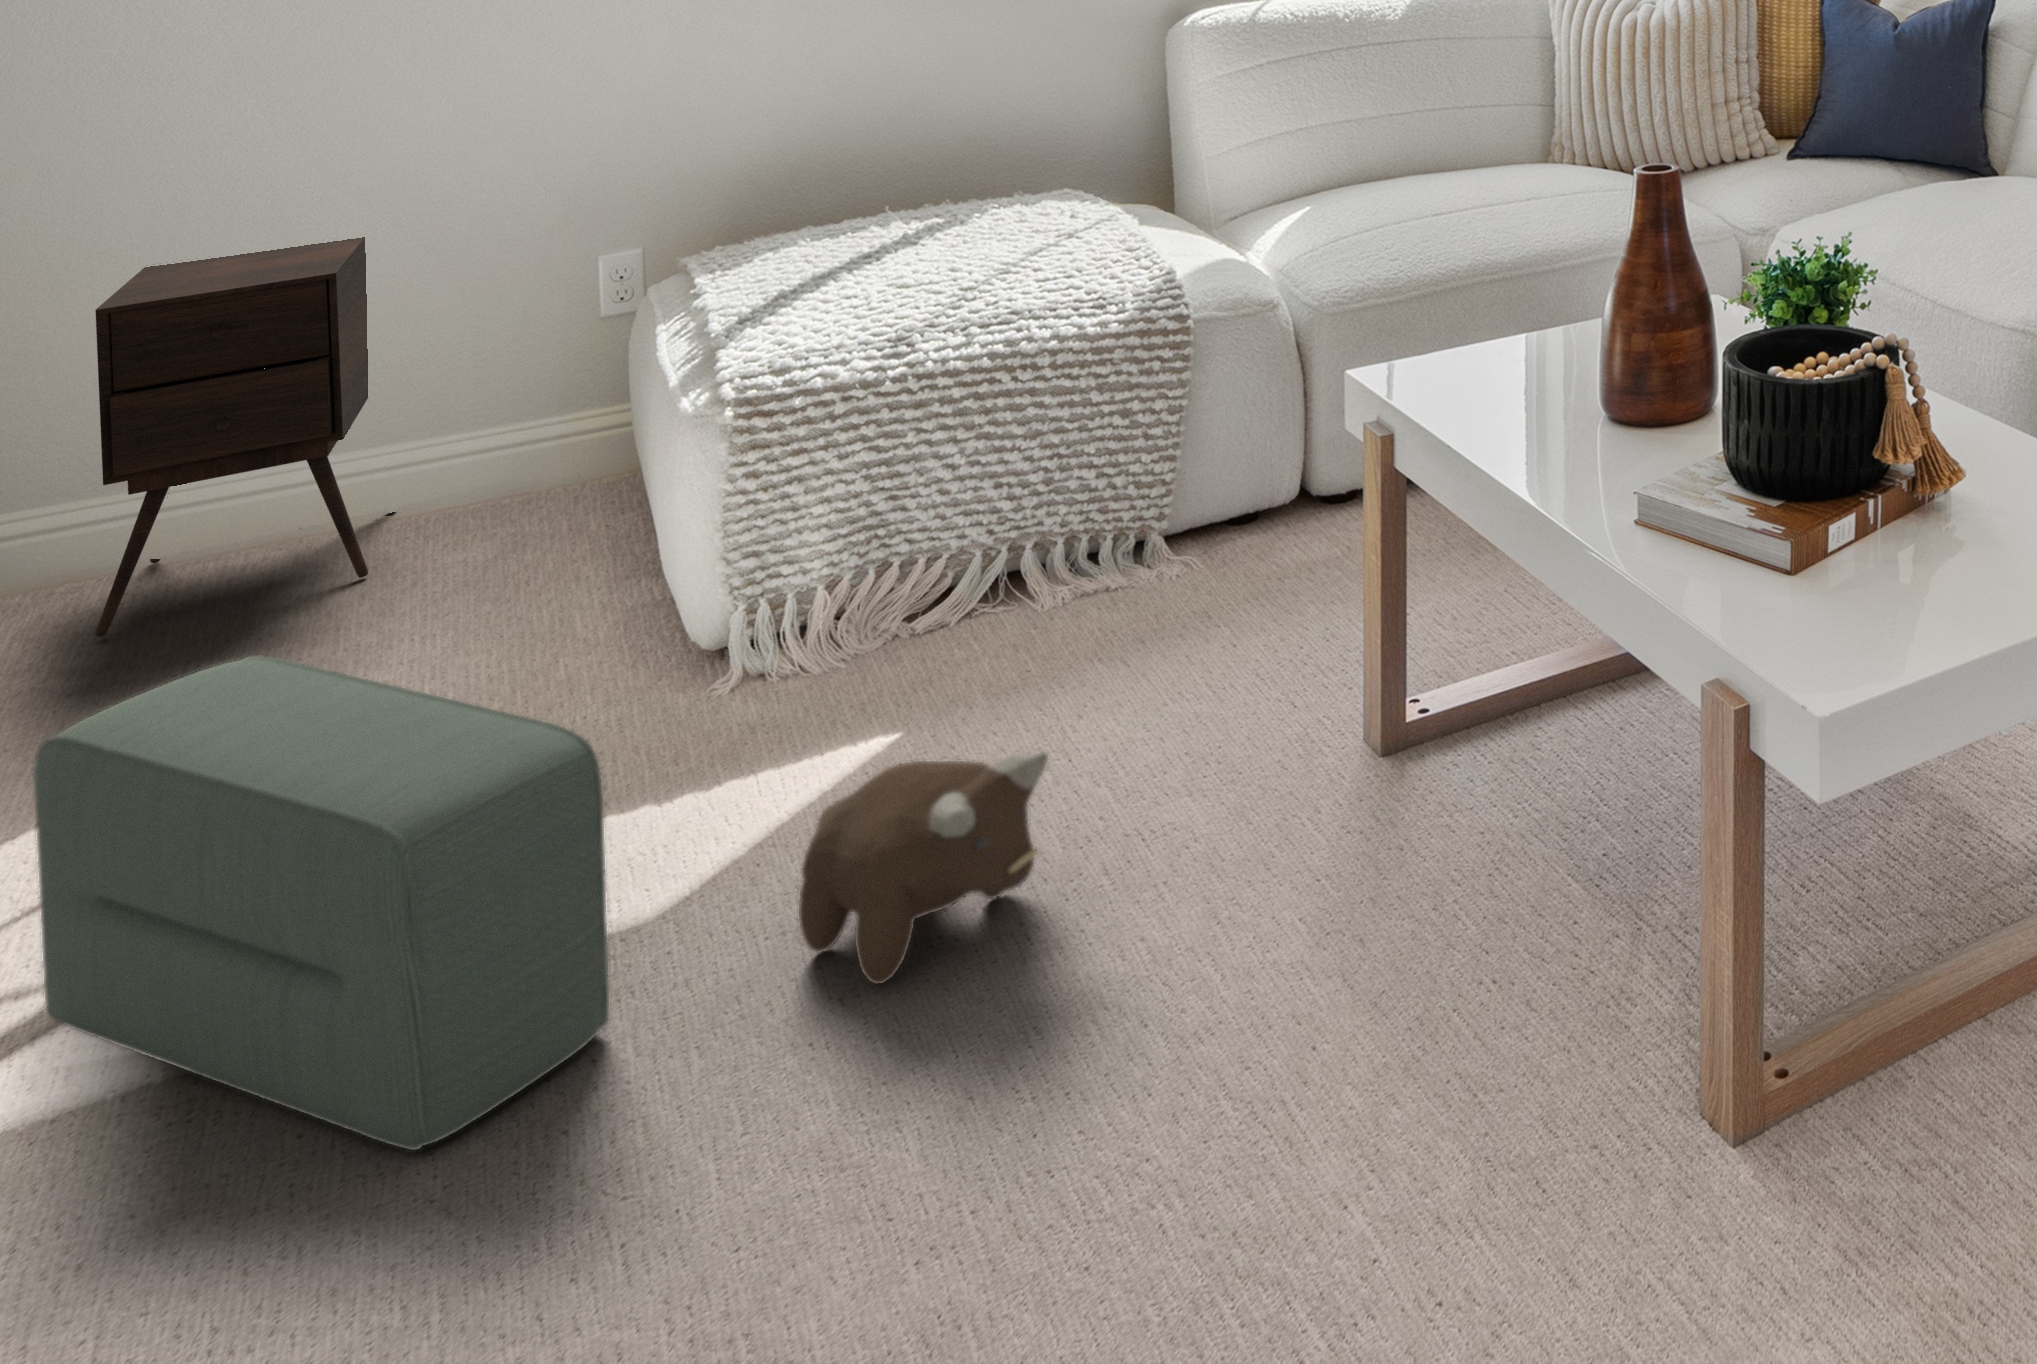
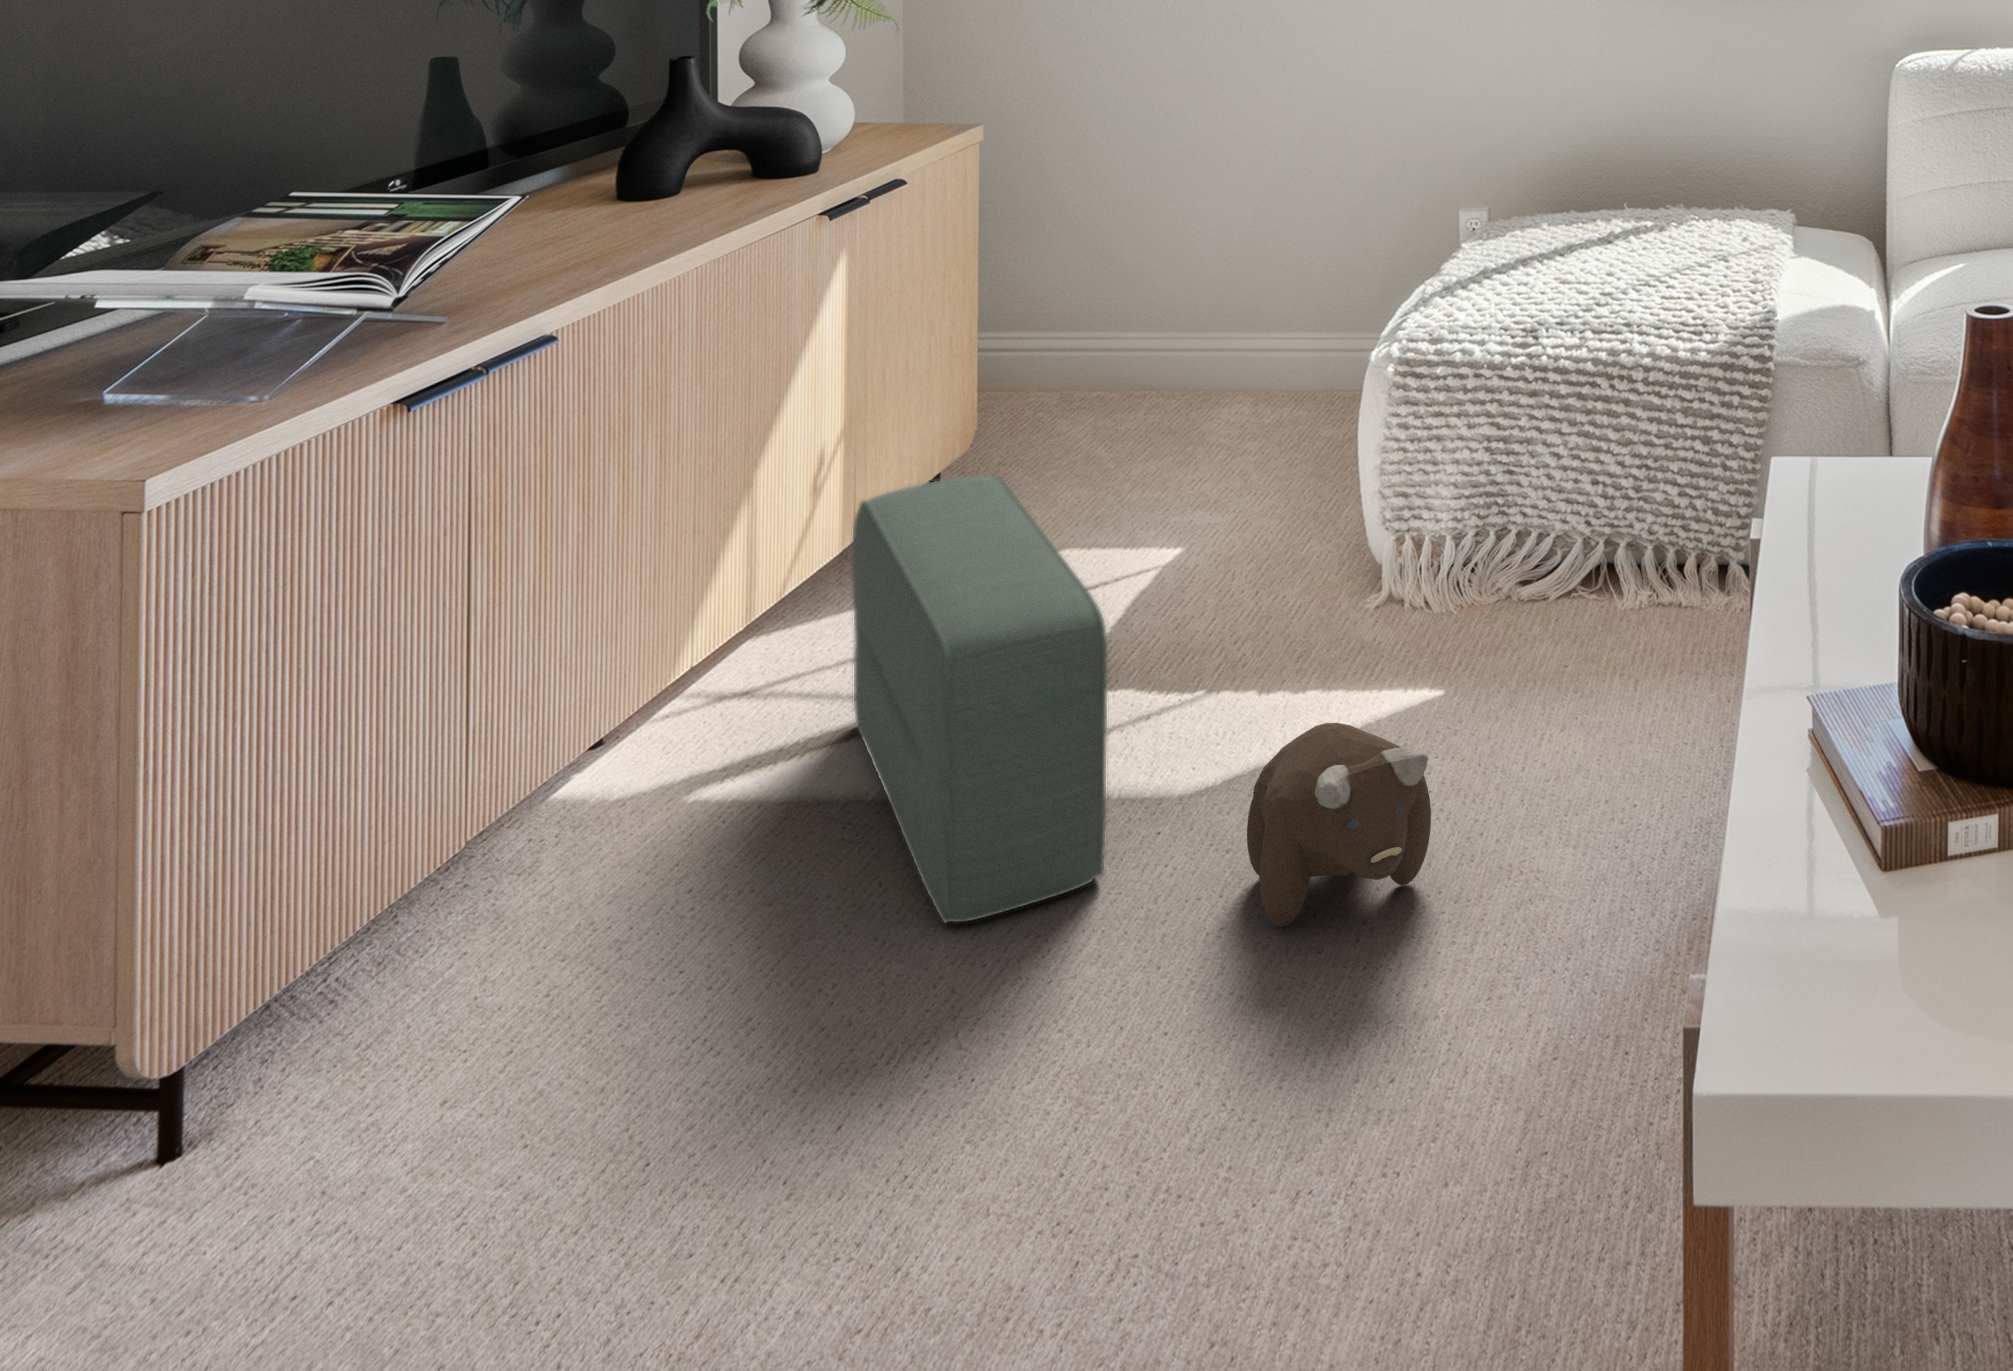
side table: present [95,237,368,637] -> none [1060,151,1271,440]

